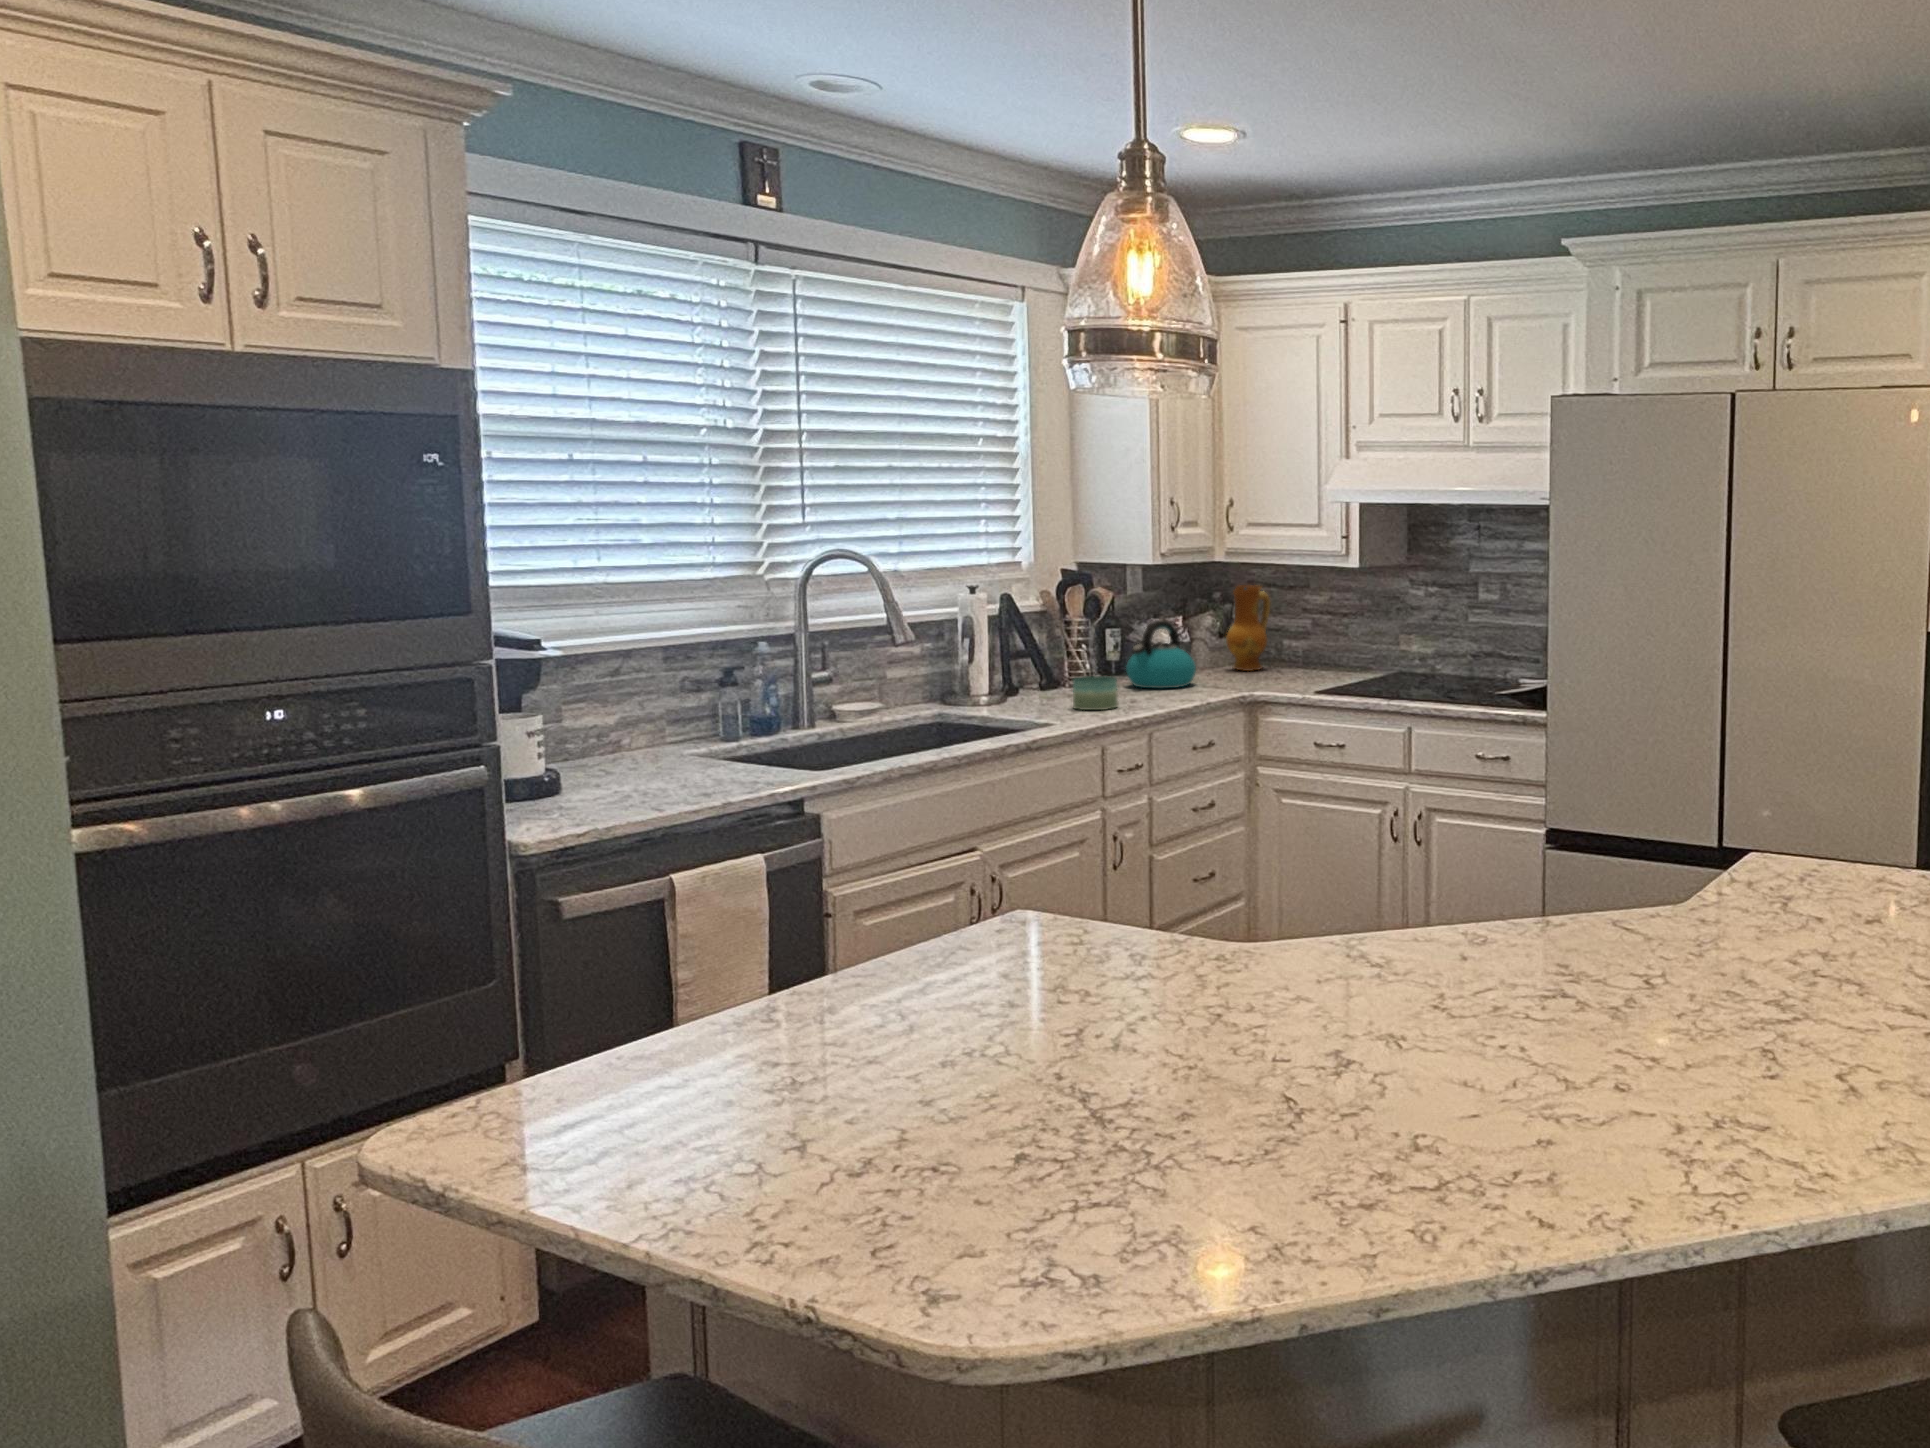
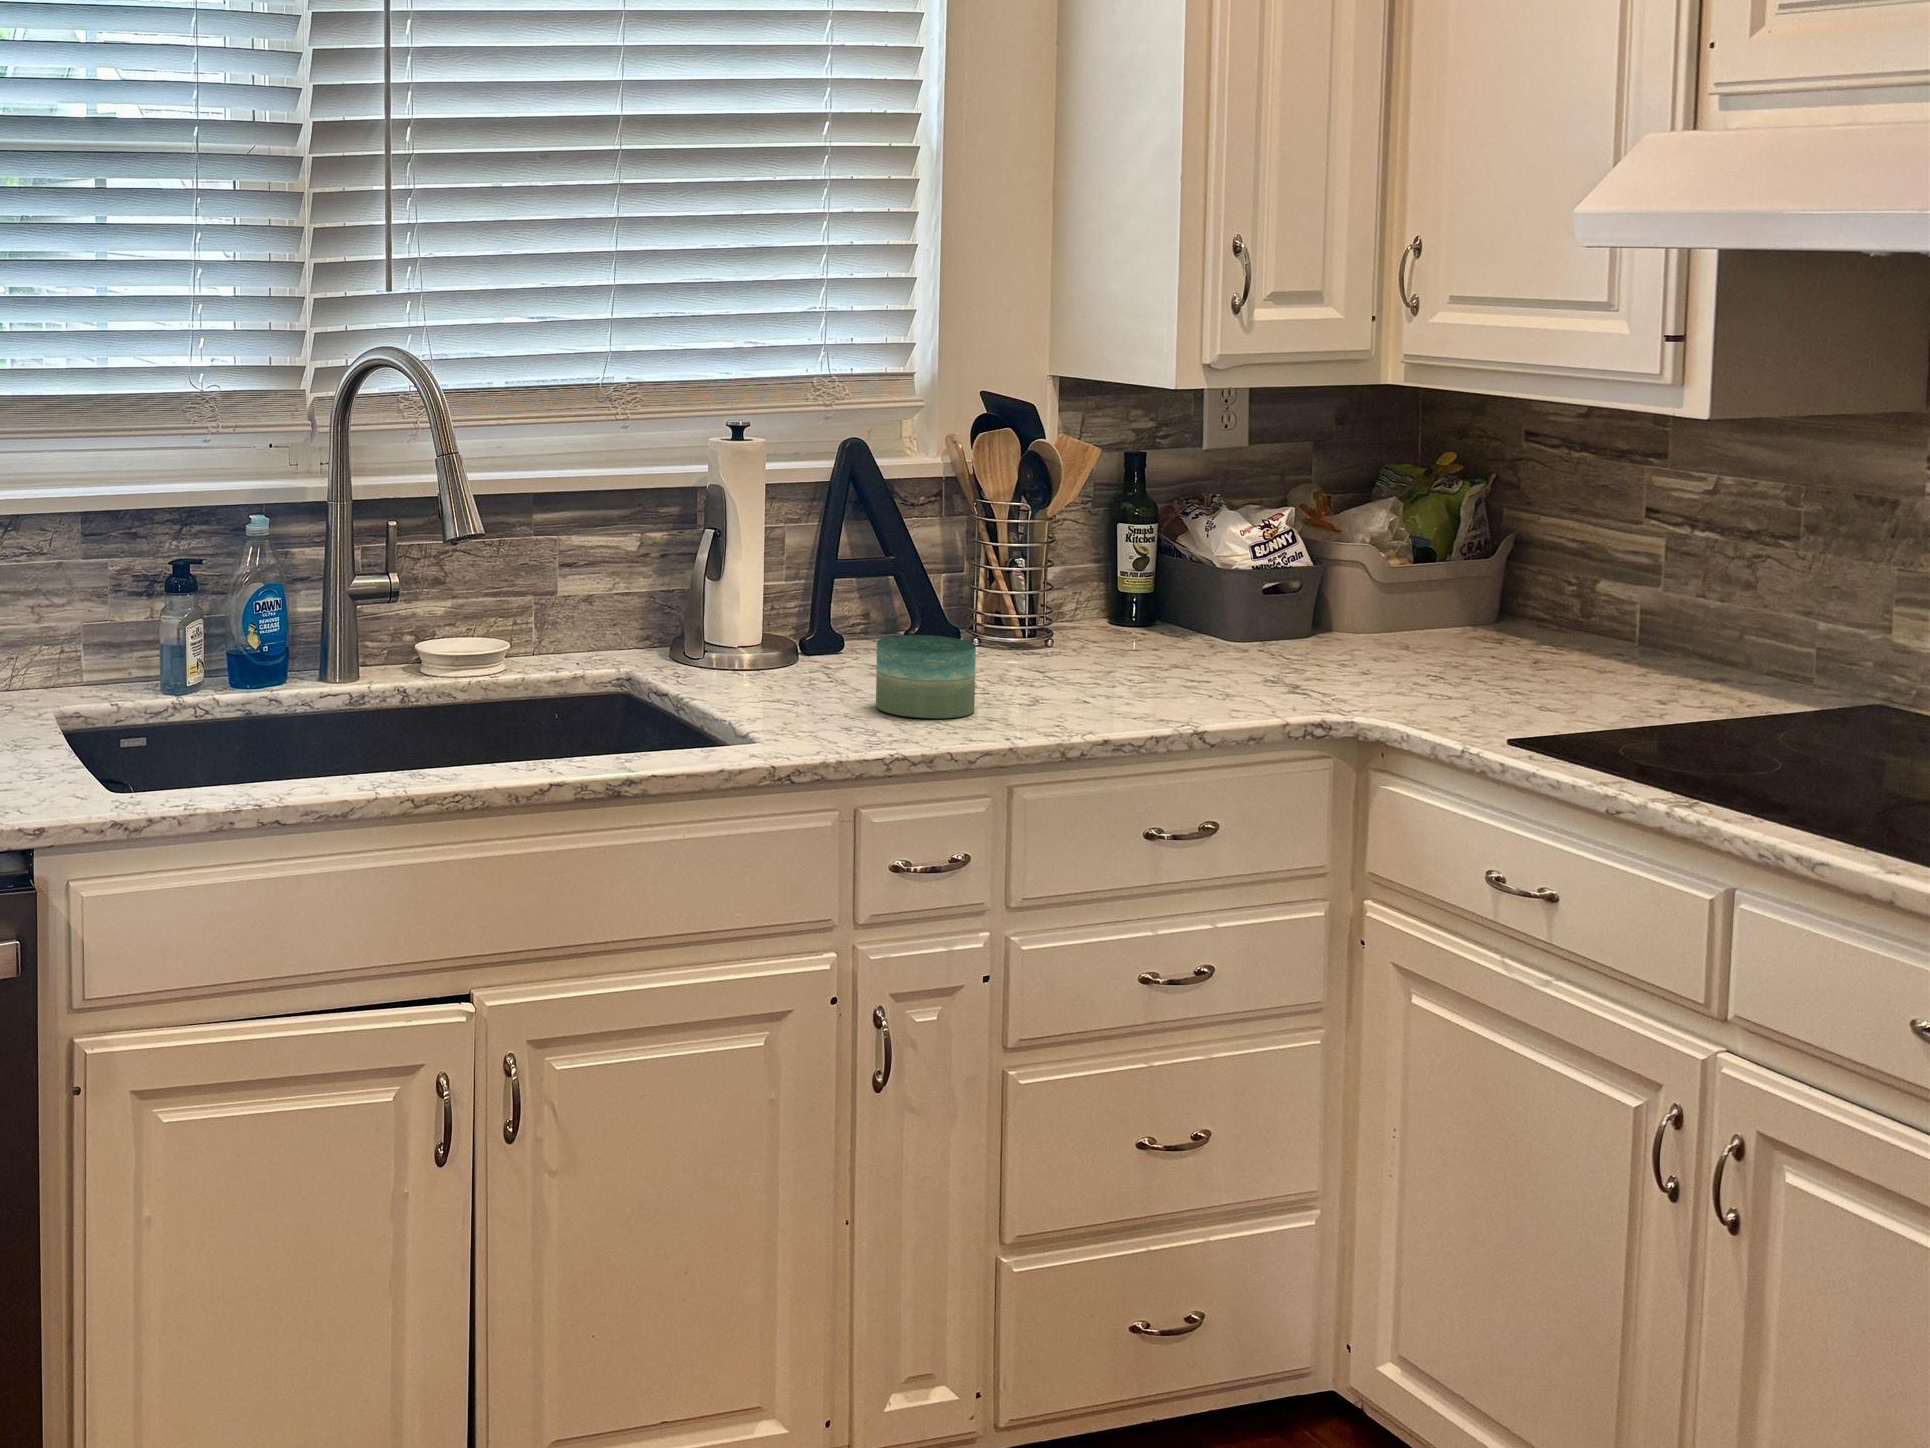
ceramic jug: present [1226,585,1270,671] -> none [1425,442,1553,648]
kettle: present [1126,620,1196,688] -> none [1103,516,1274,676]

